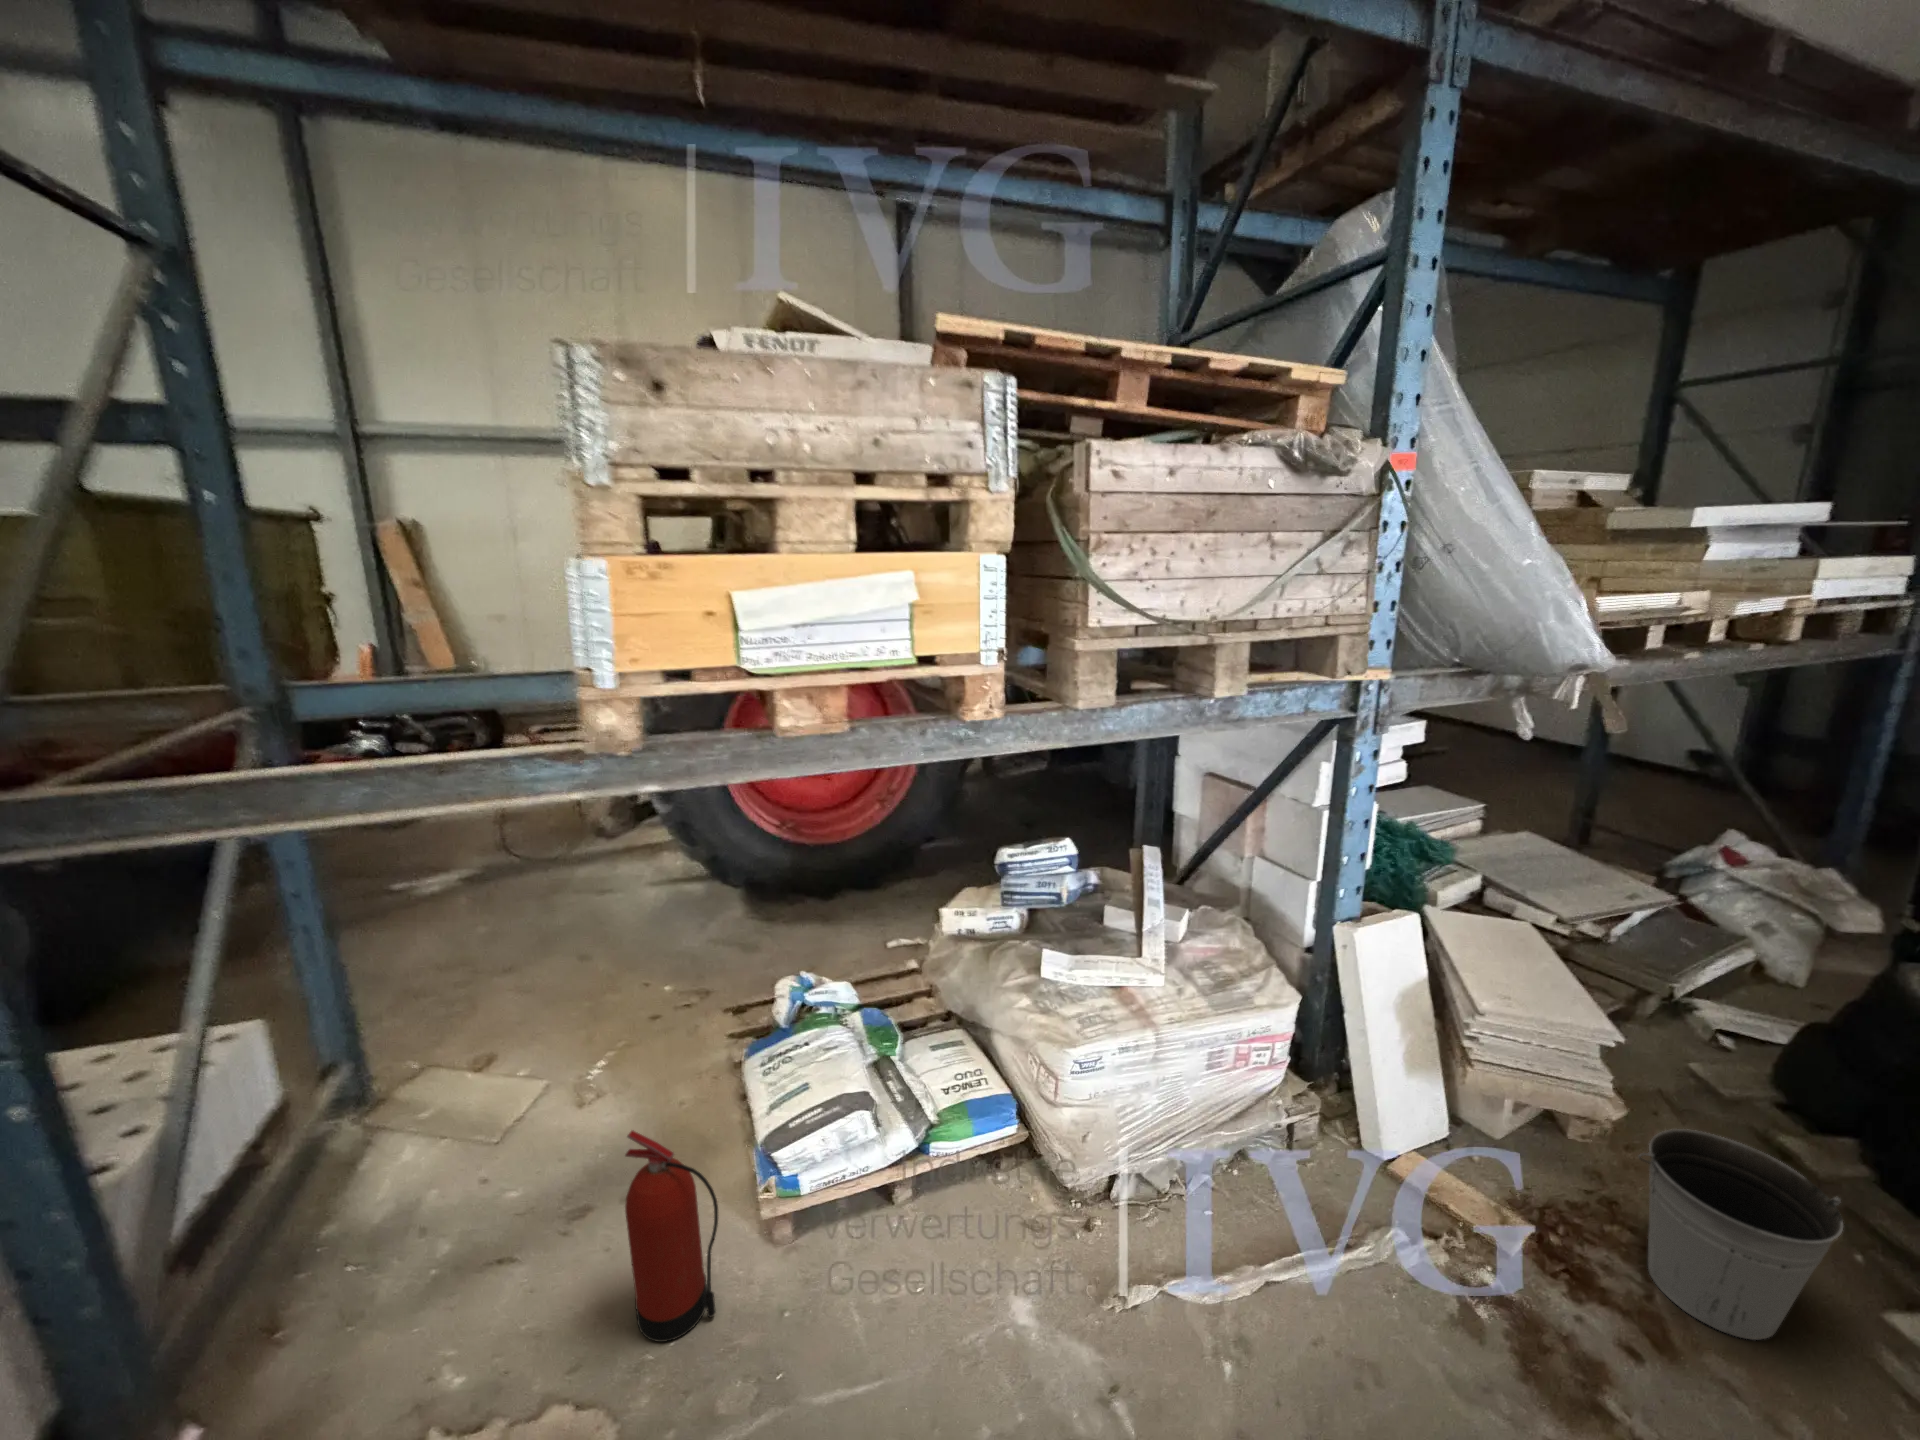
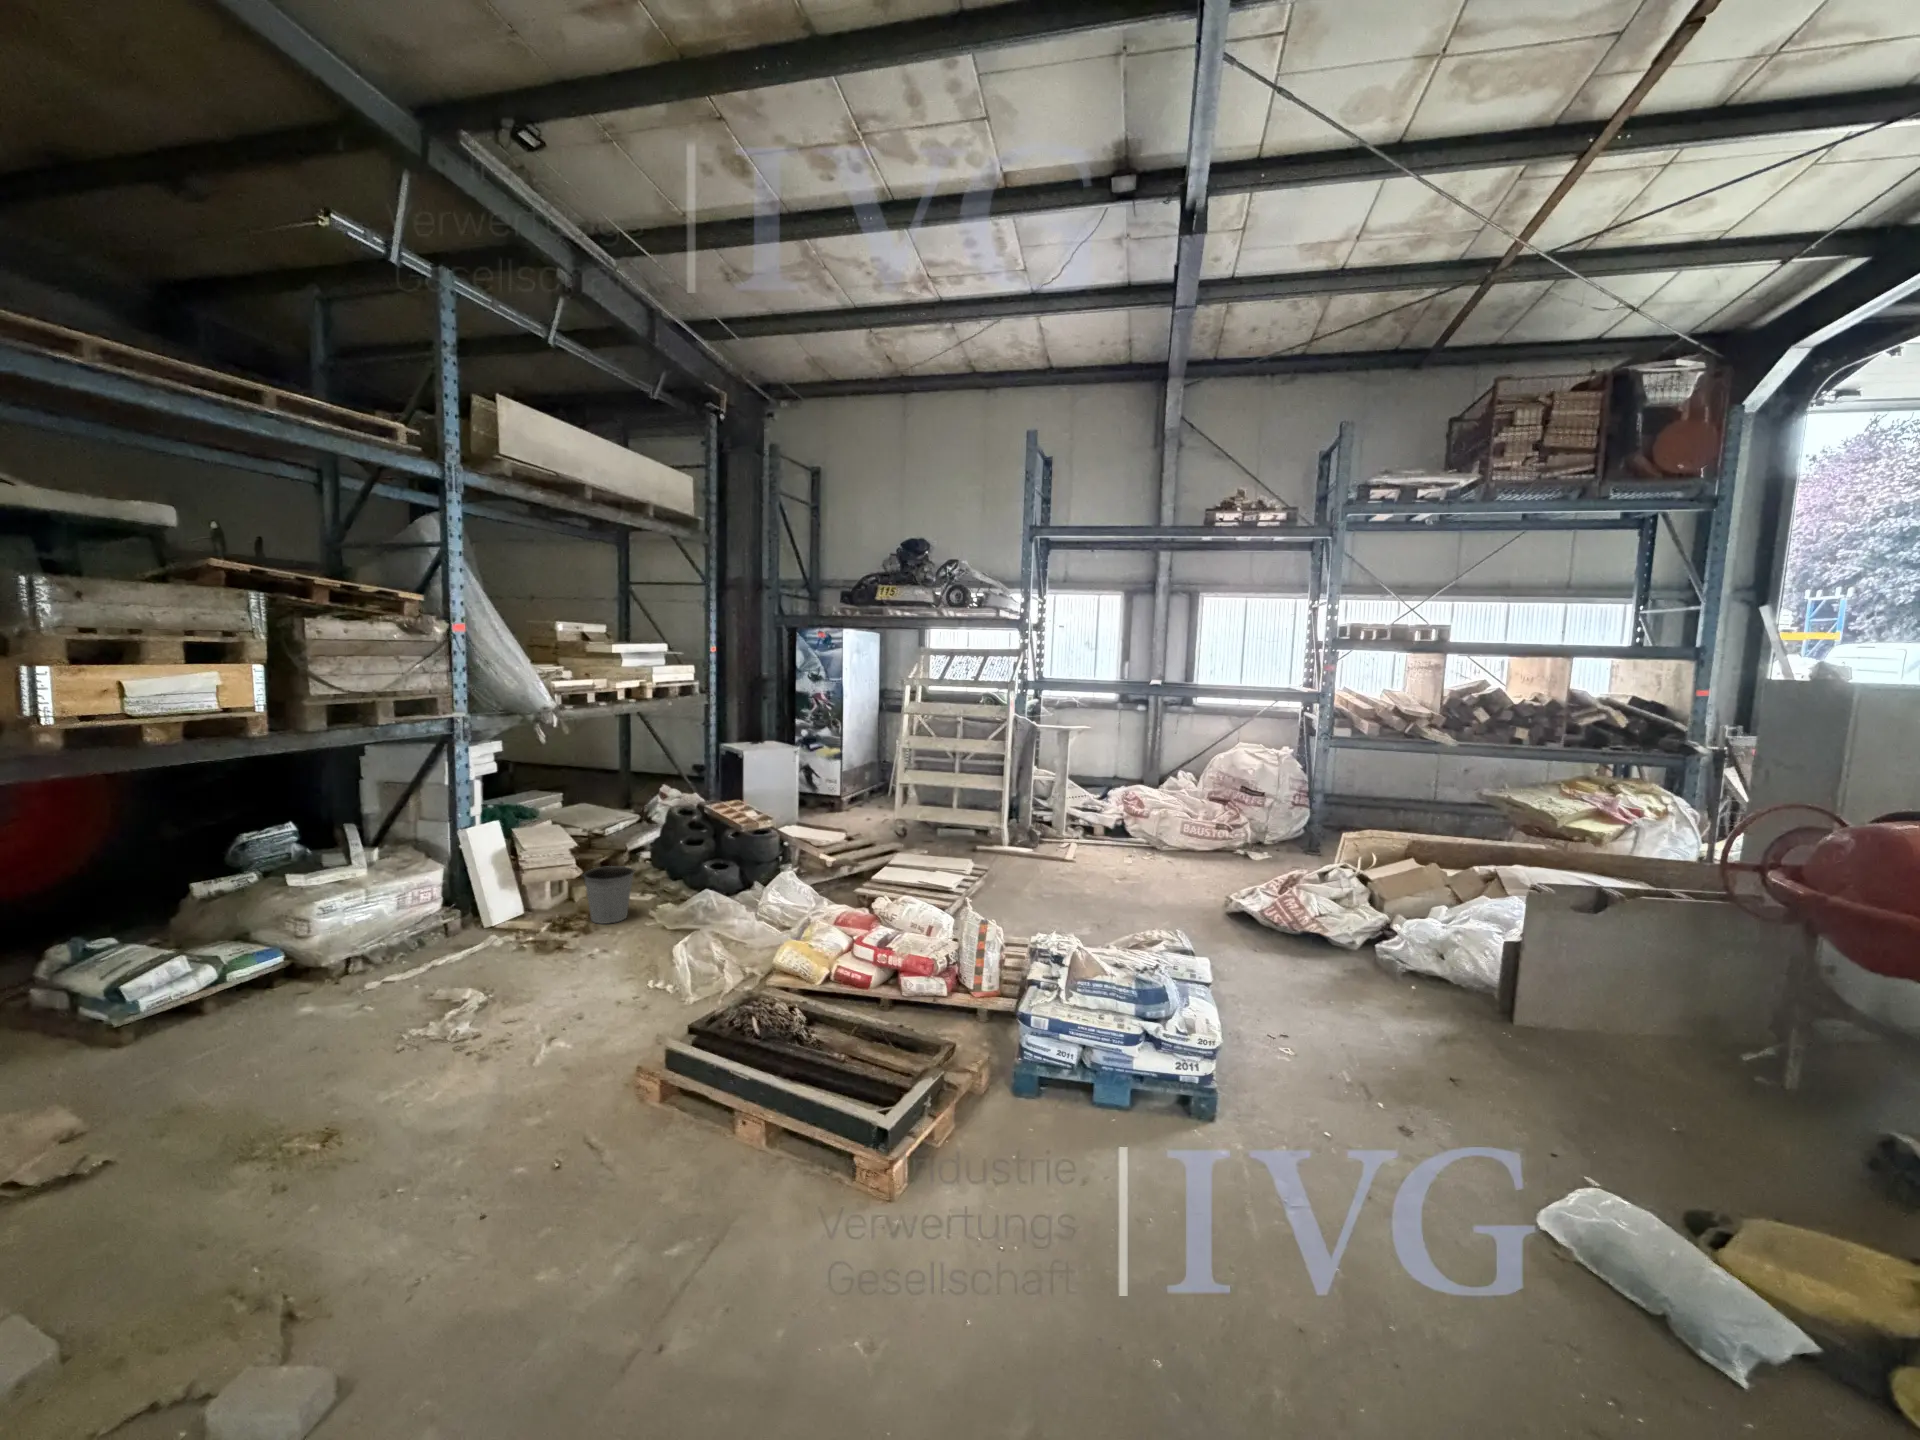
fire extinguisher: present [625,1130,718,1342] -> none [27,974,108,1092]

